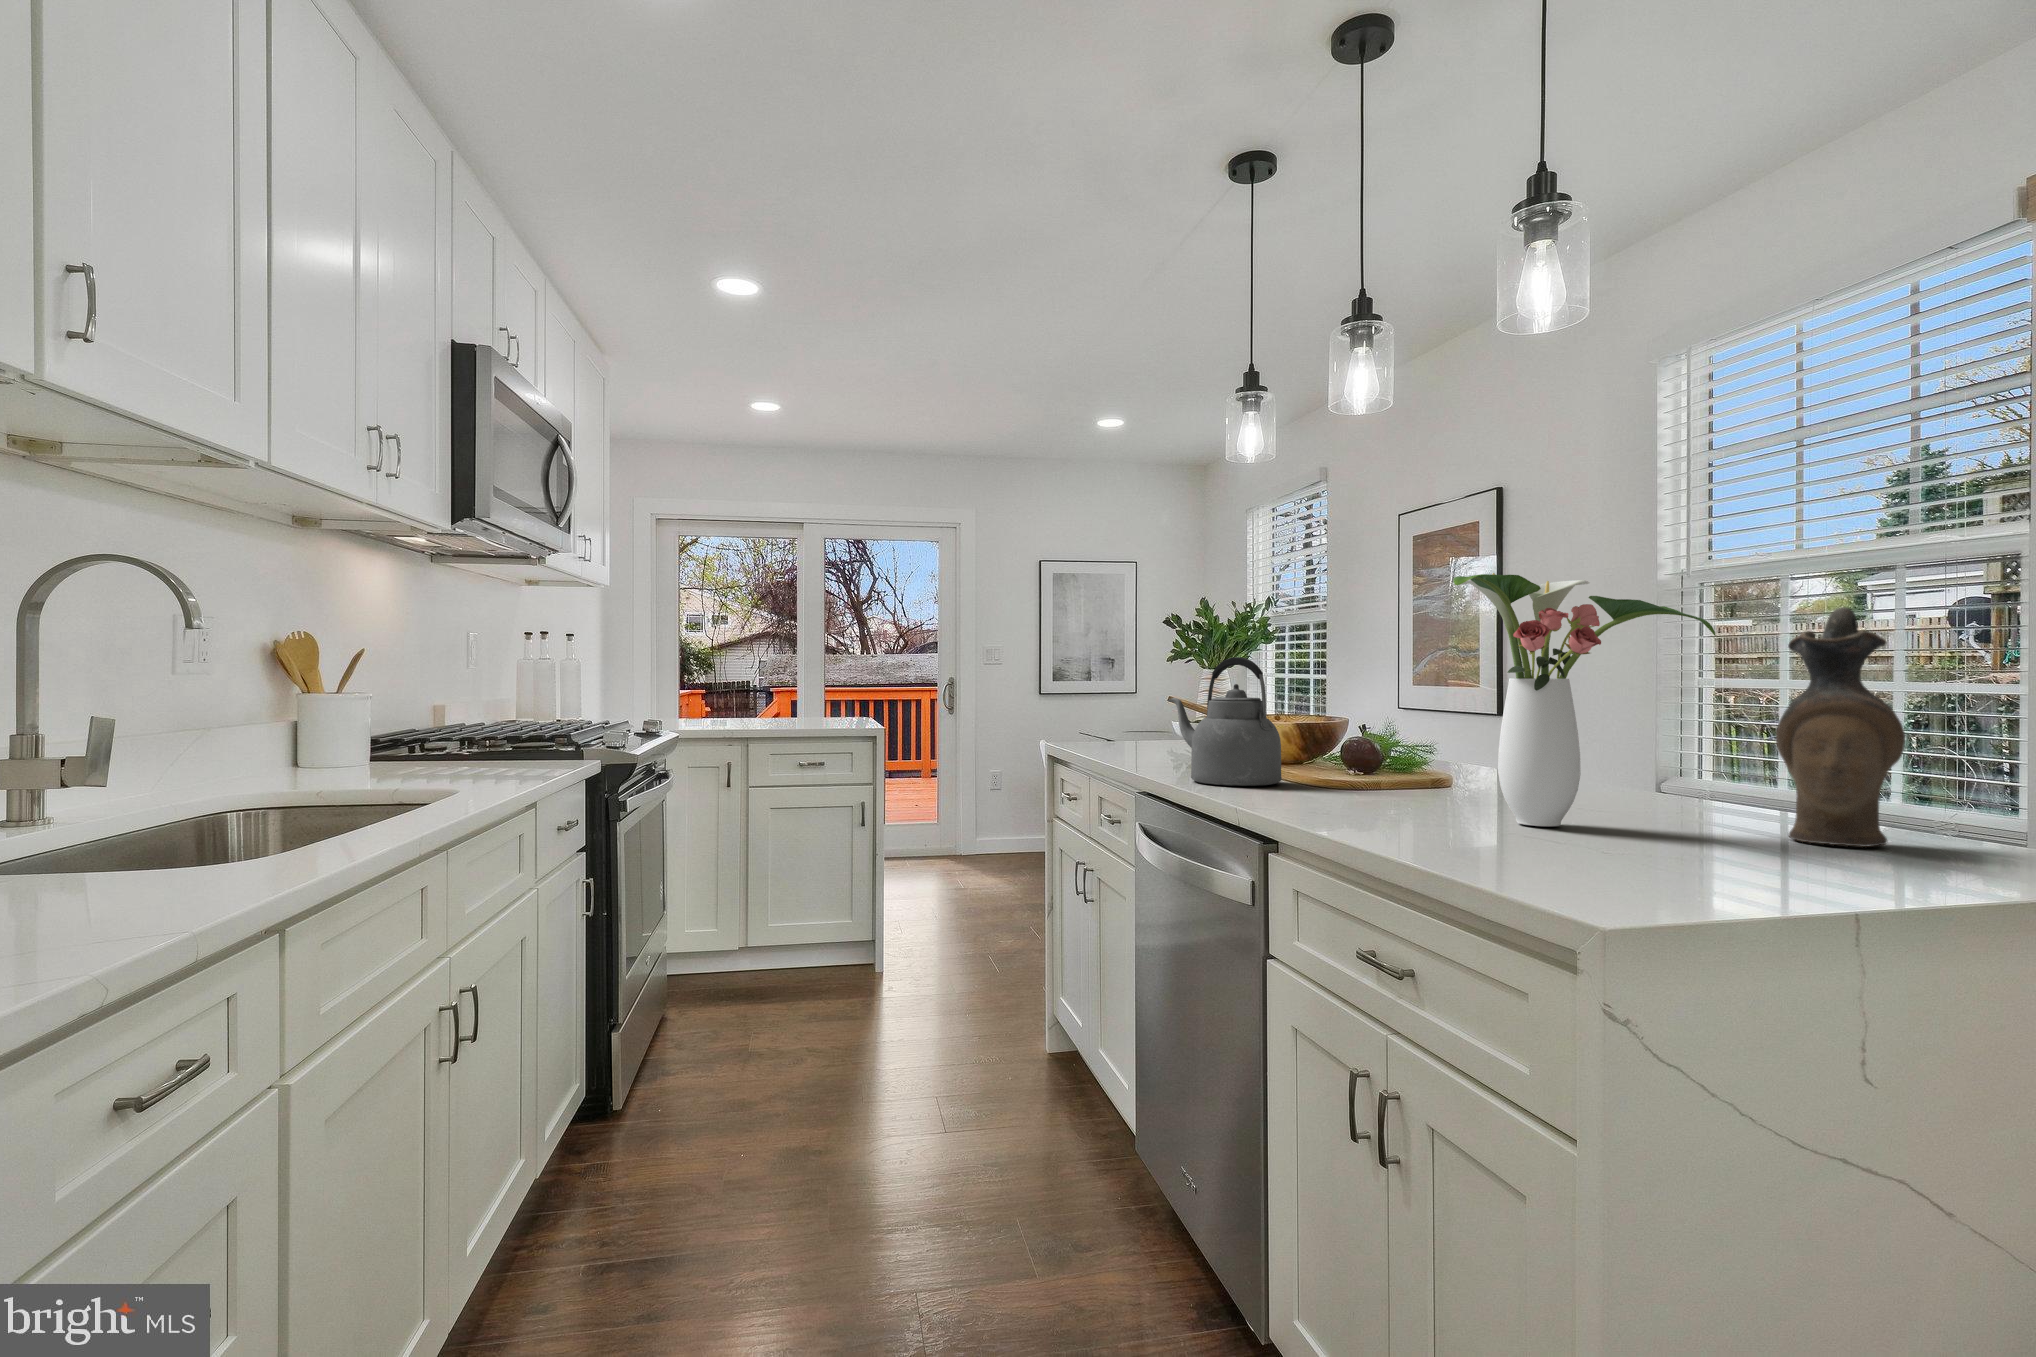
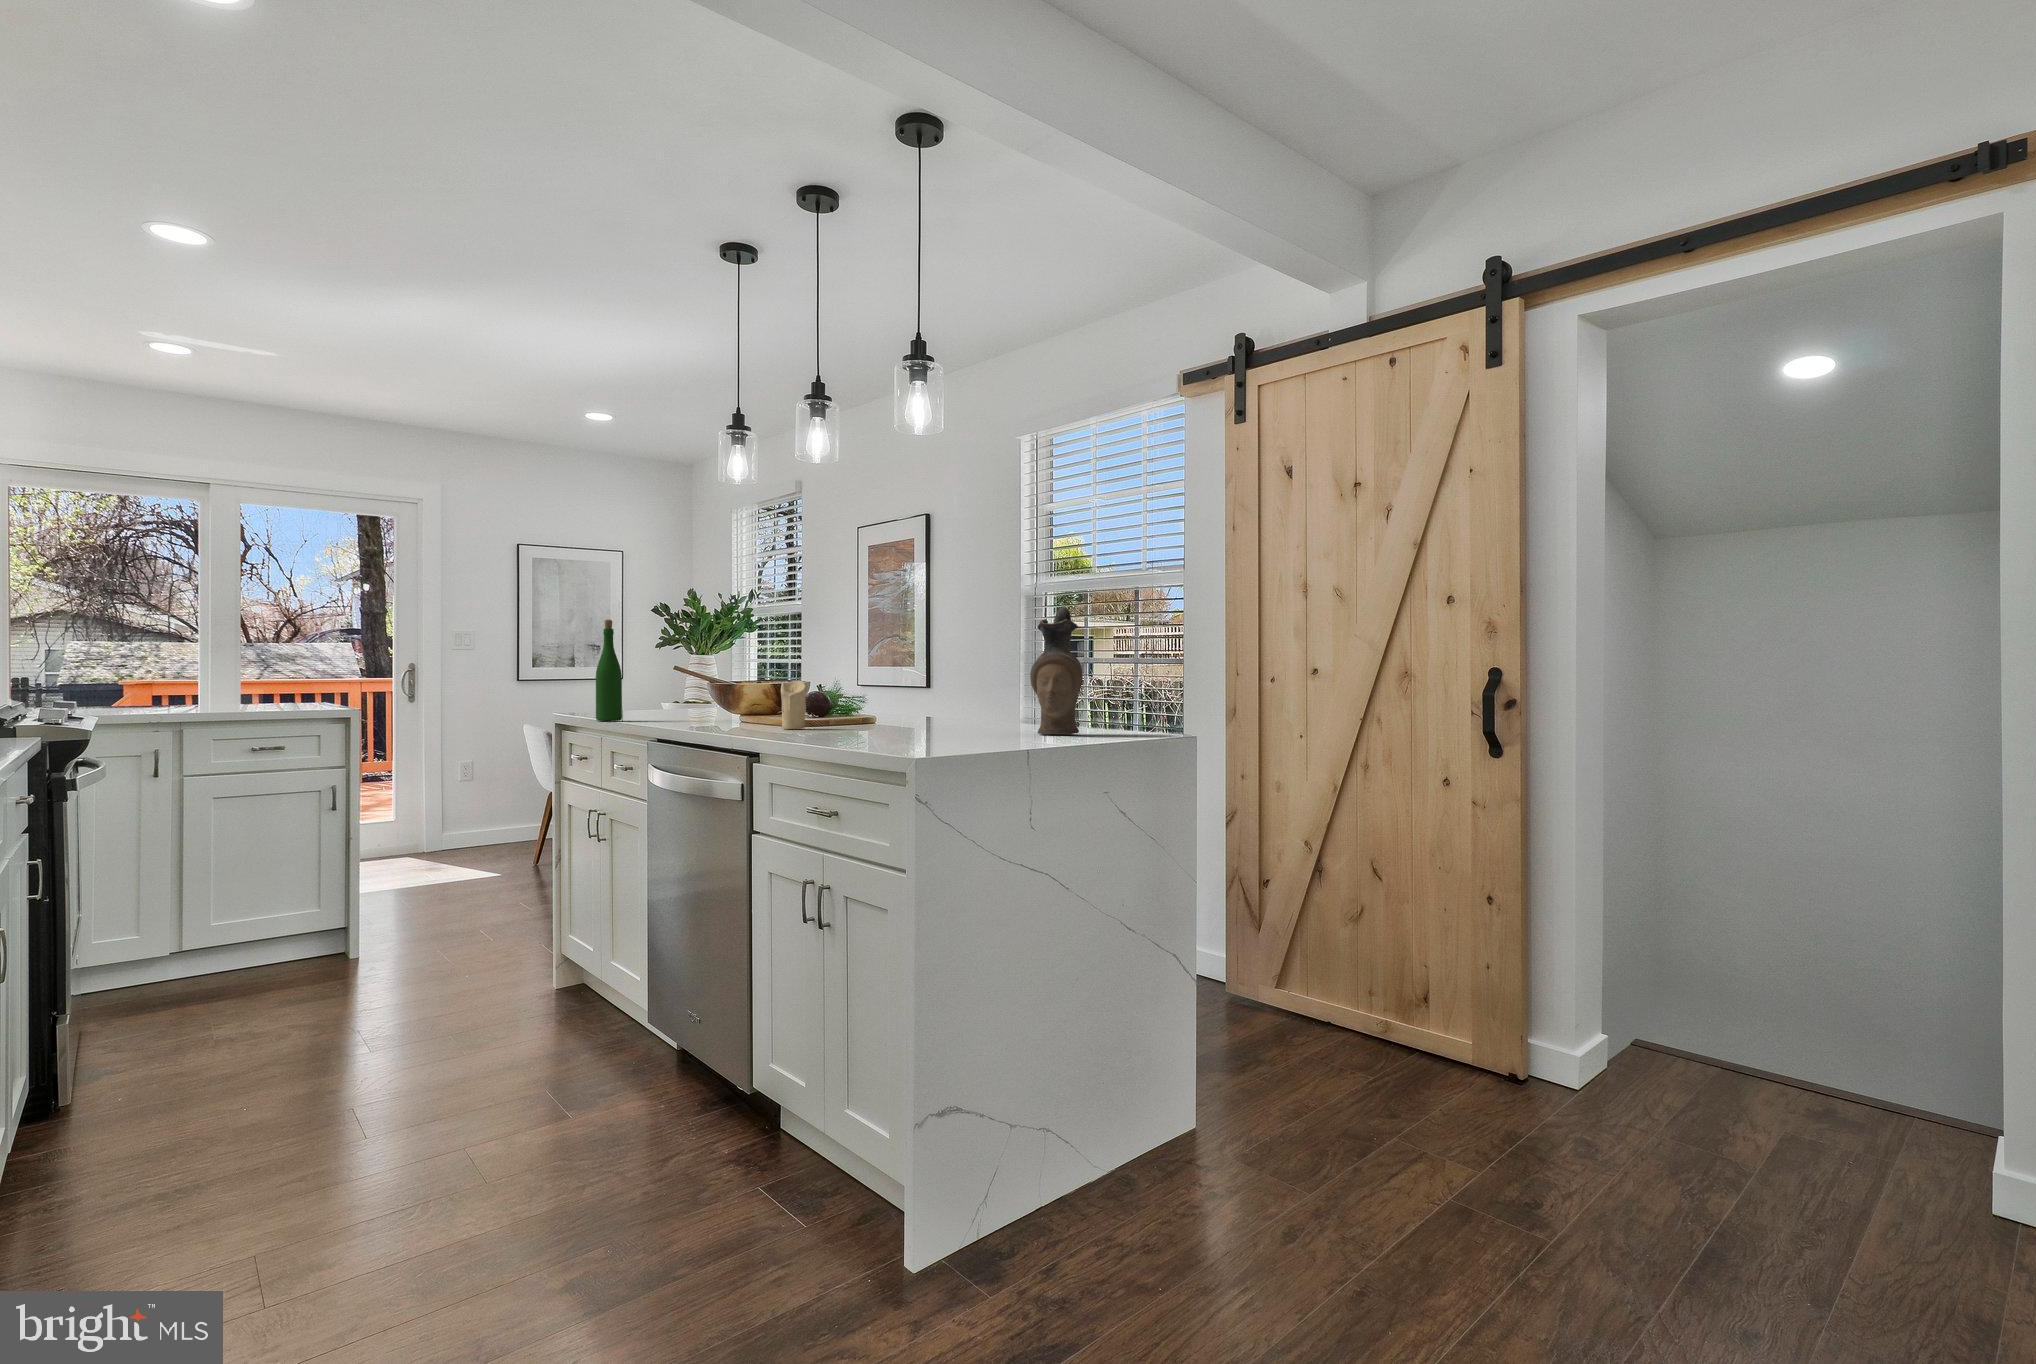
flower arrangement: present [1452,573,1715,826] -> none [862,581,997,734]
wine bottle: none [1087,637,1115,758] -> present [596,620,622,721]
kettle: present [1167,657,1282,786] -> none [671,634,760,728]
candle: none [1312,723,1349,793] -> present [781,681,806,729]

